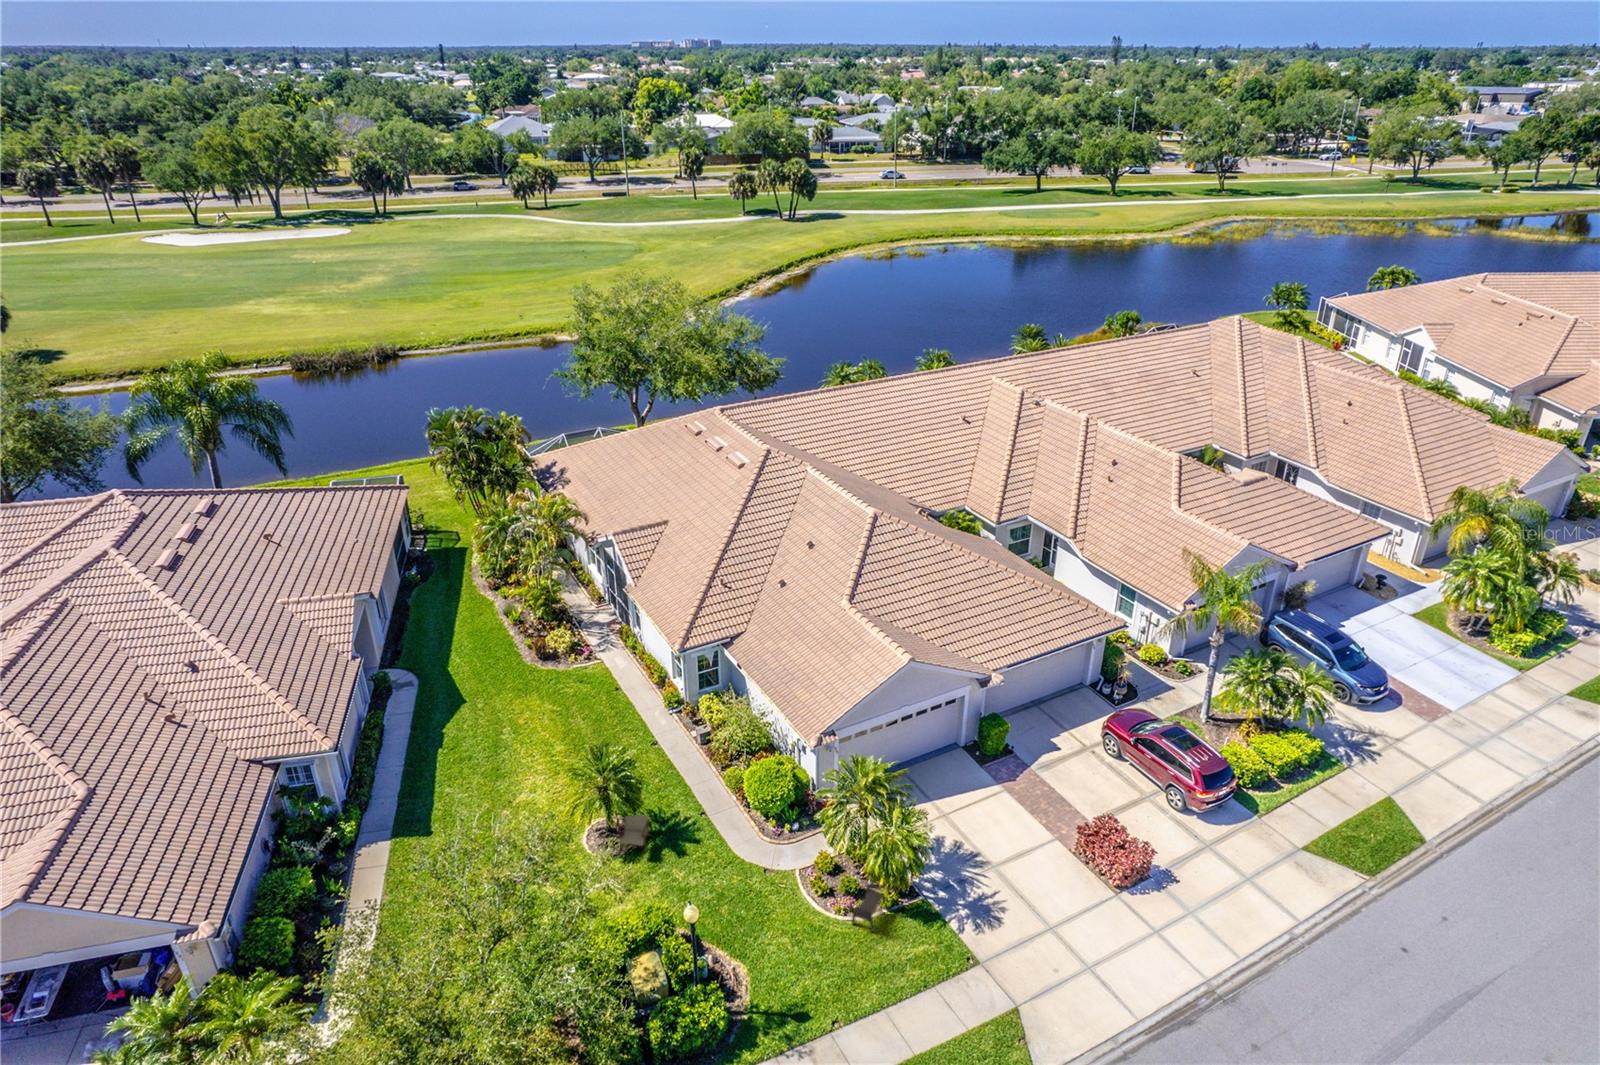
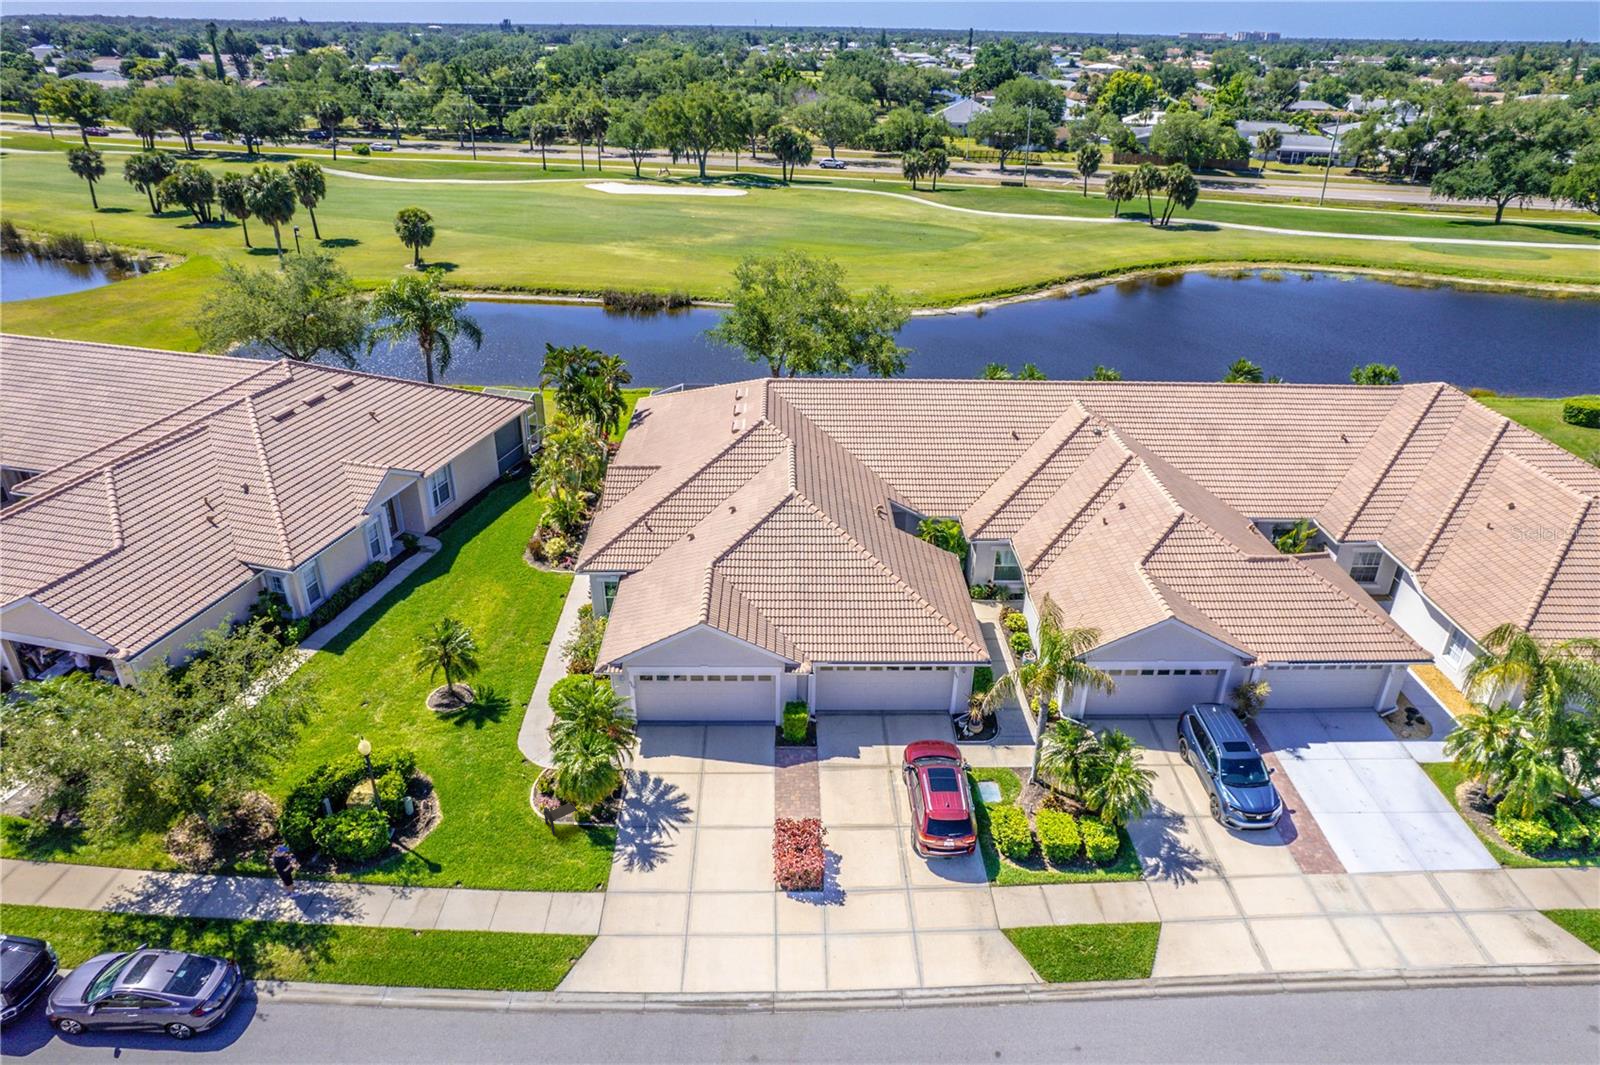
lounge chair: present [618,814,650,850] -> none [440,681,475,718]

